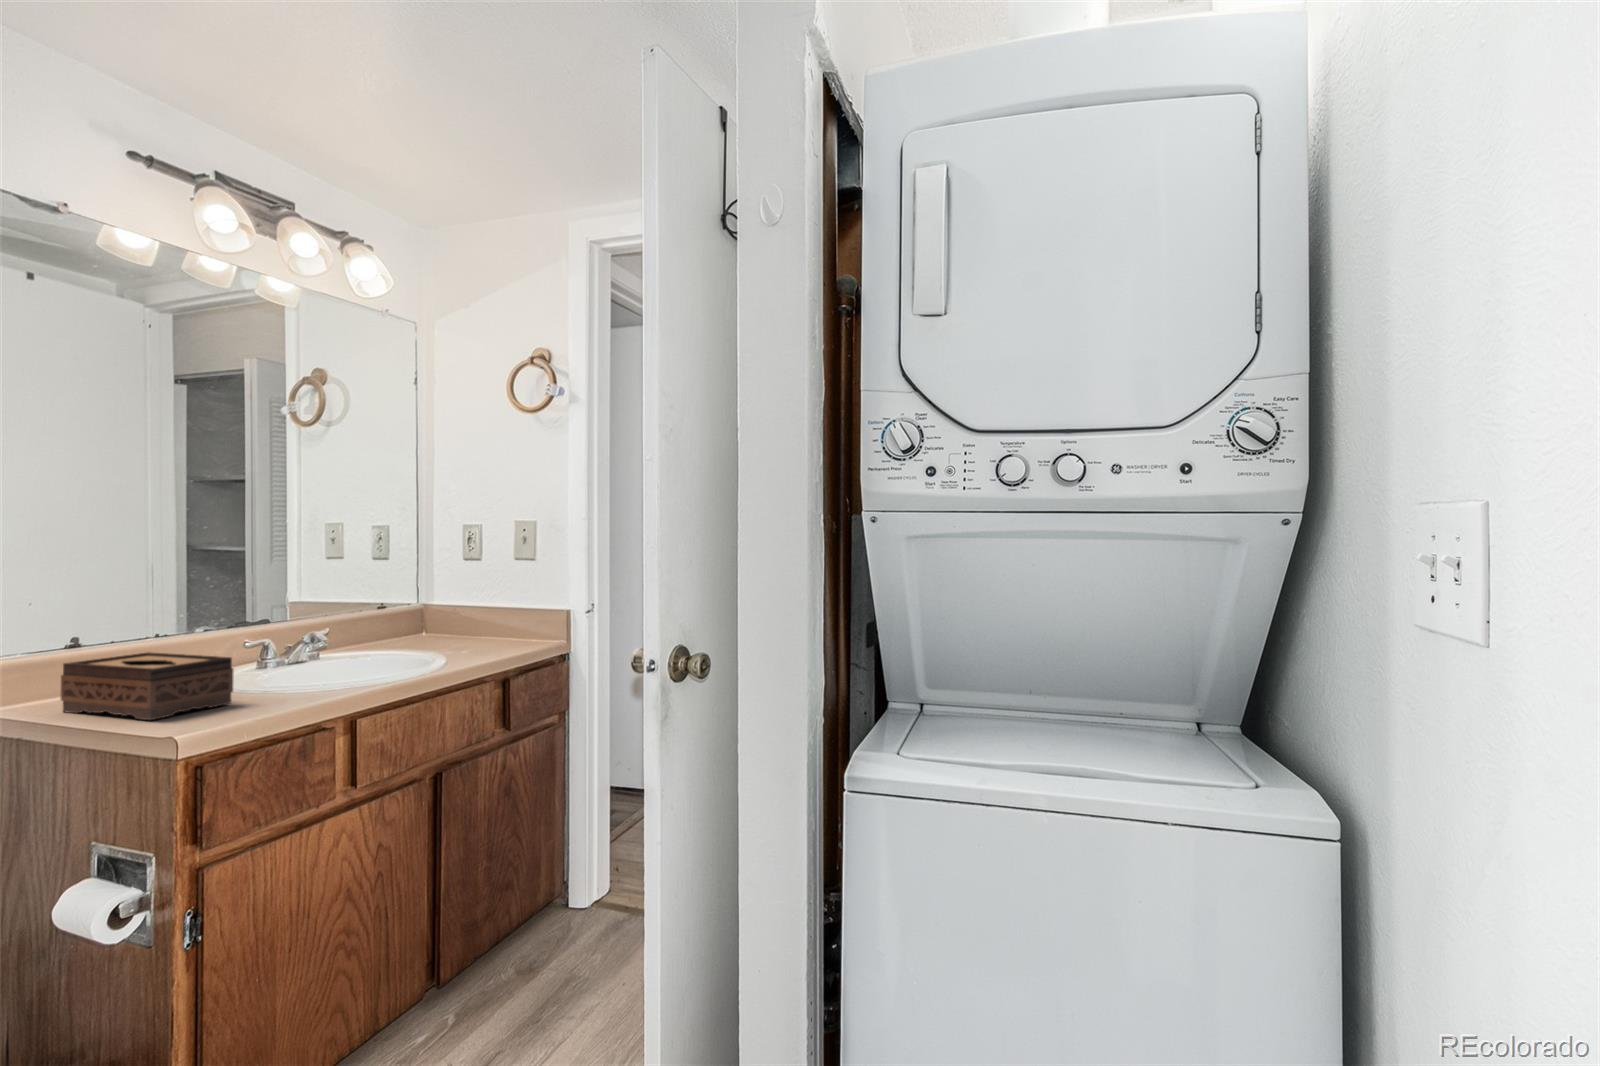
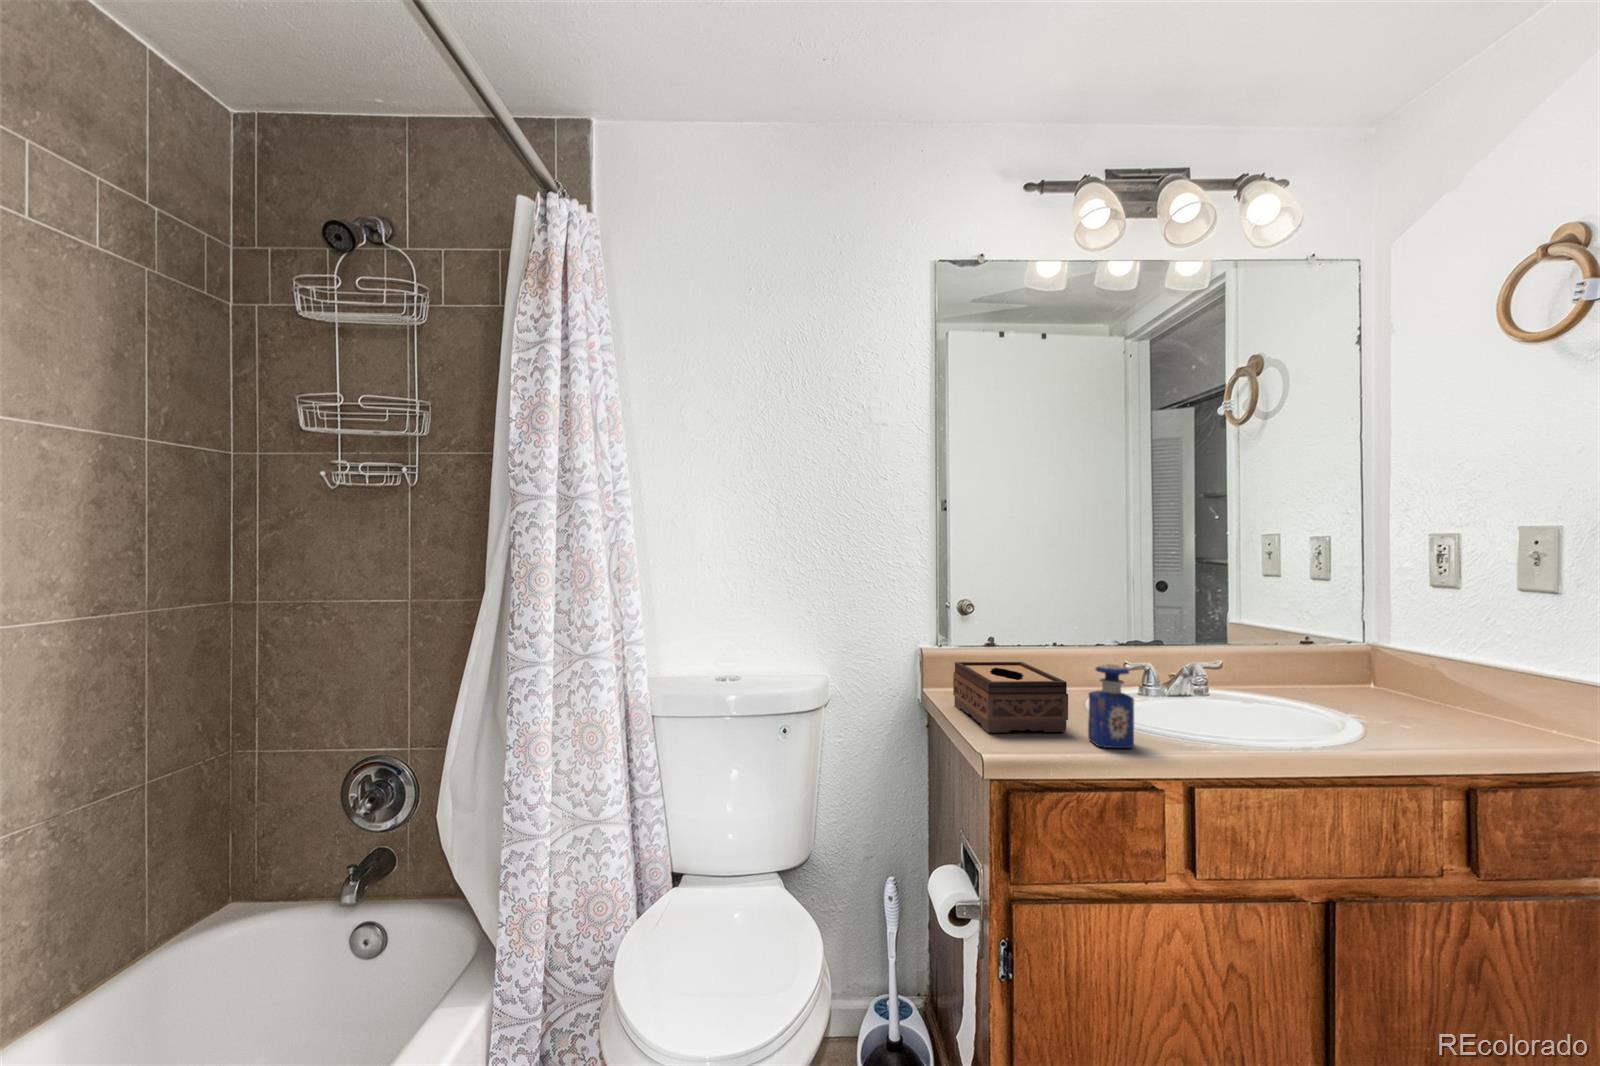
perfume bottle: none [259,634,305,706] -> present [1088,664,1134,748]

